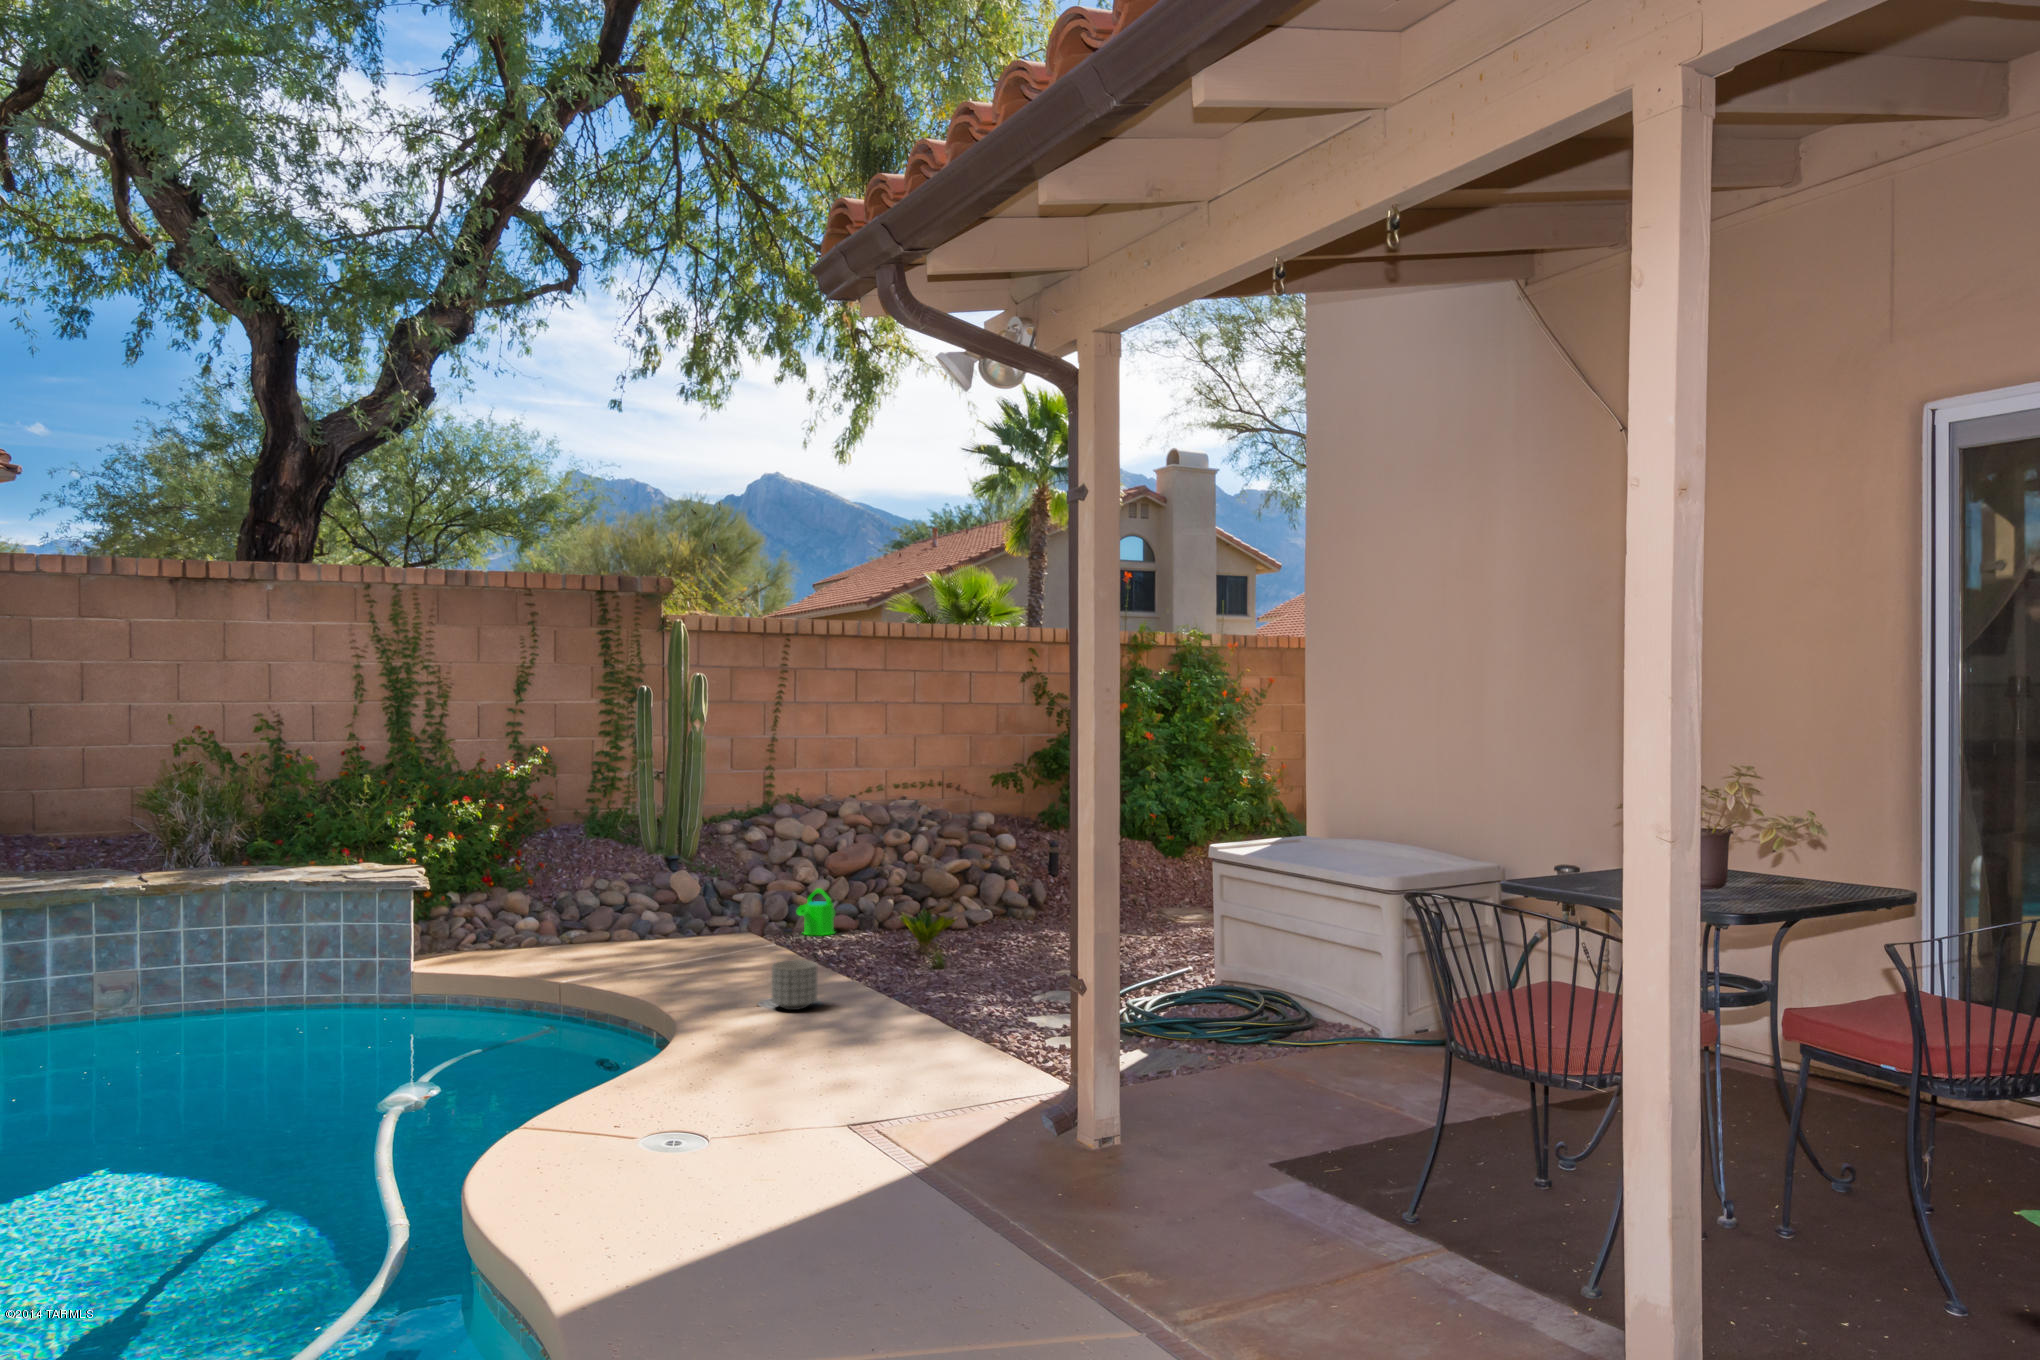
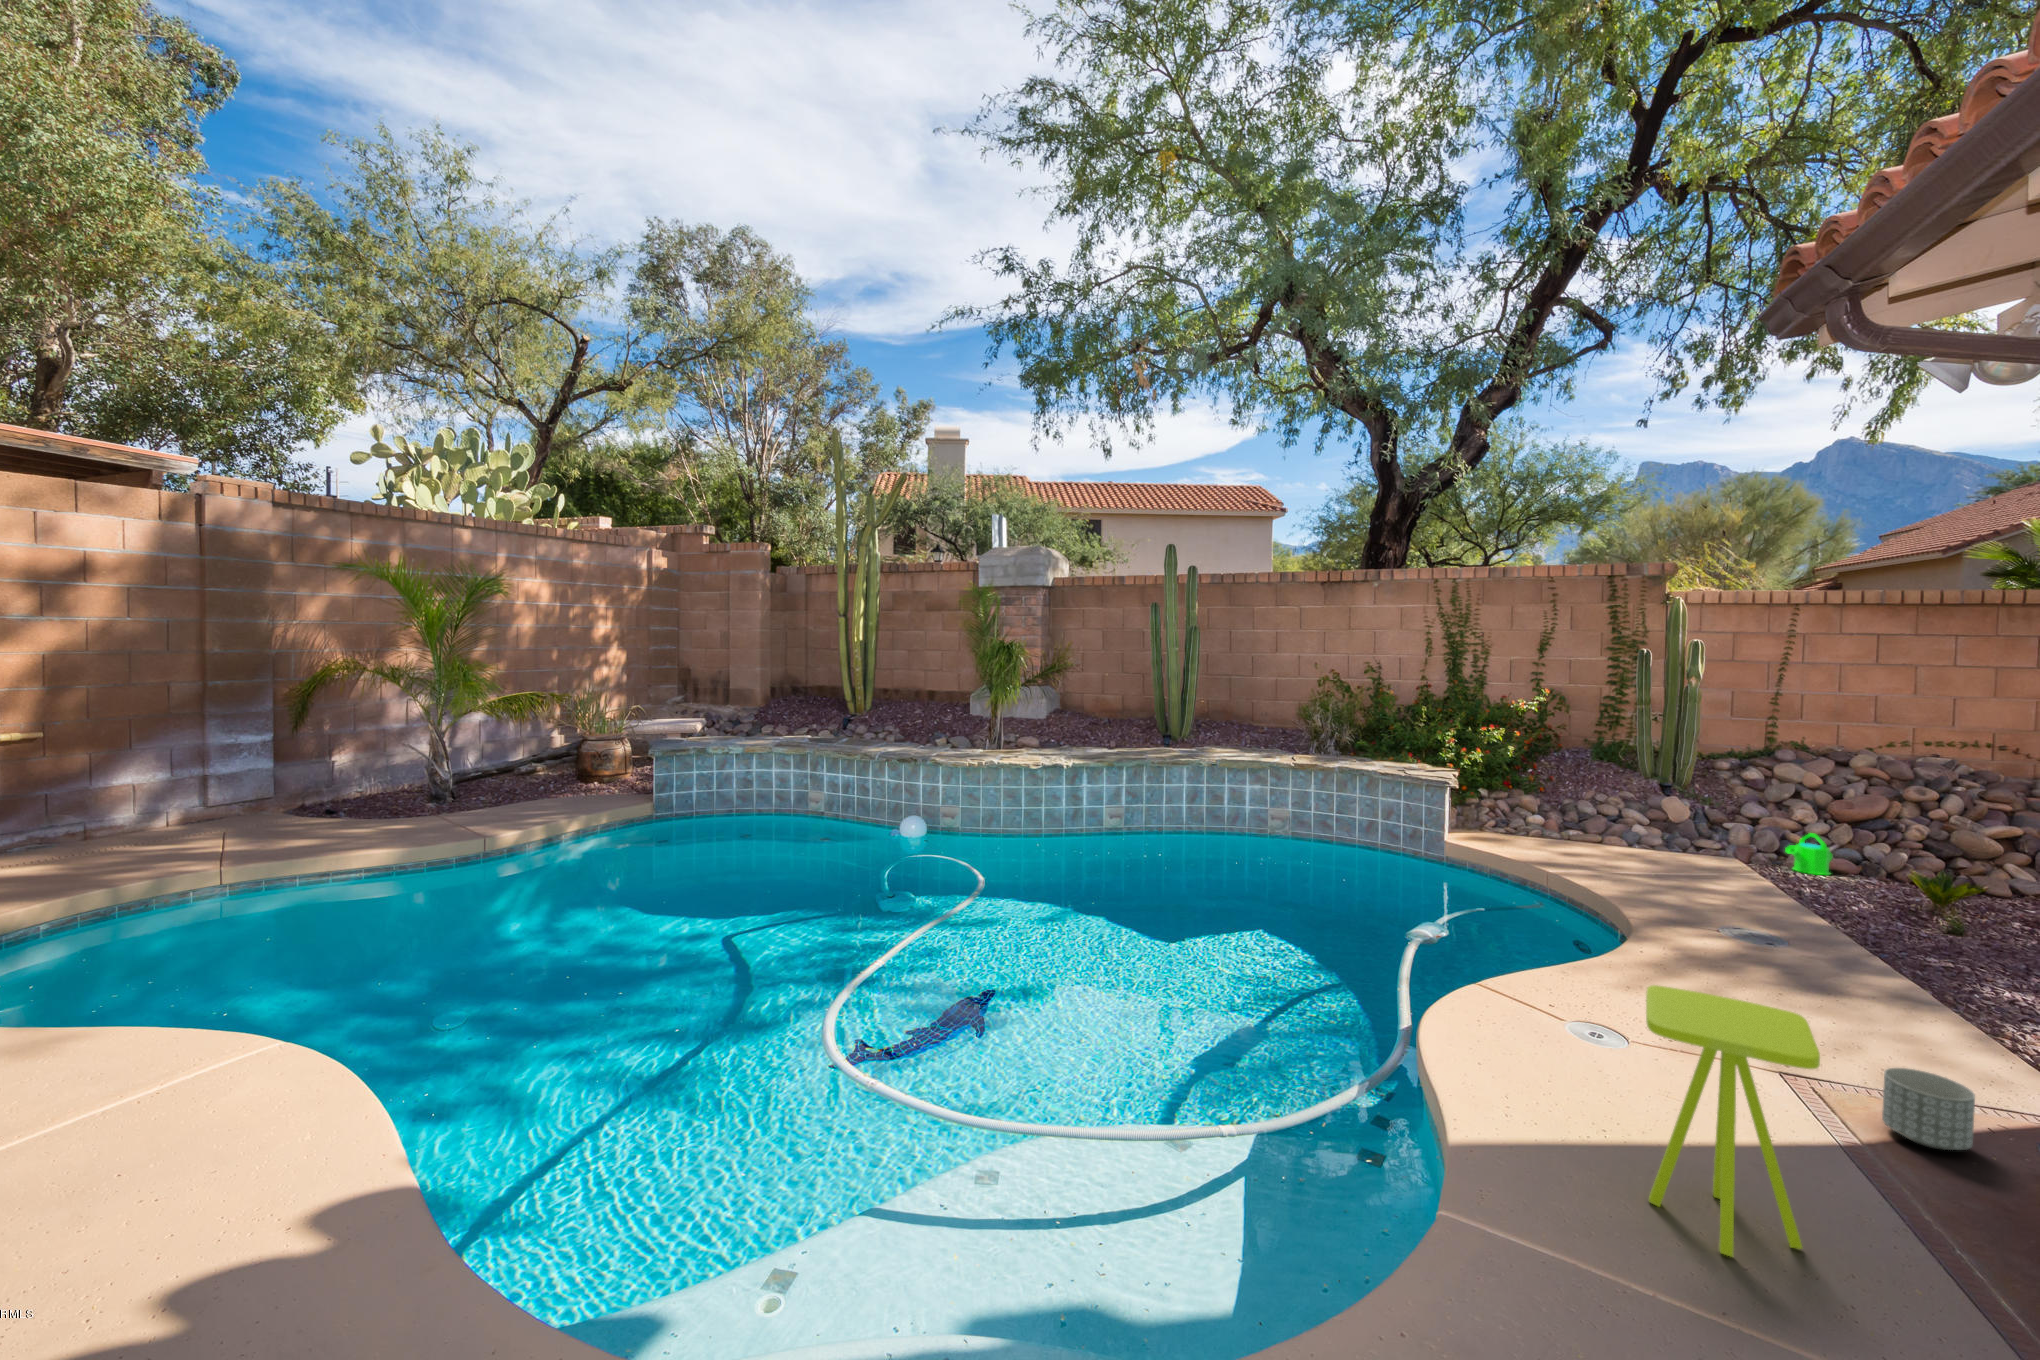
planter: present [772,960,818,1010] -> present [1882,1068,1975,1150]
side table: none [770,1015,935,1304] -> present [1646,985,1820,1257]

